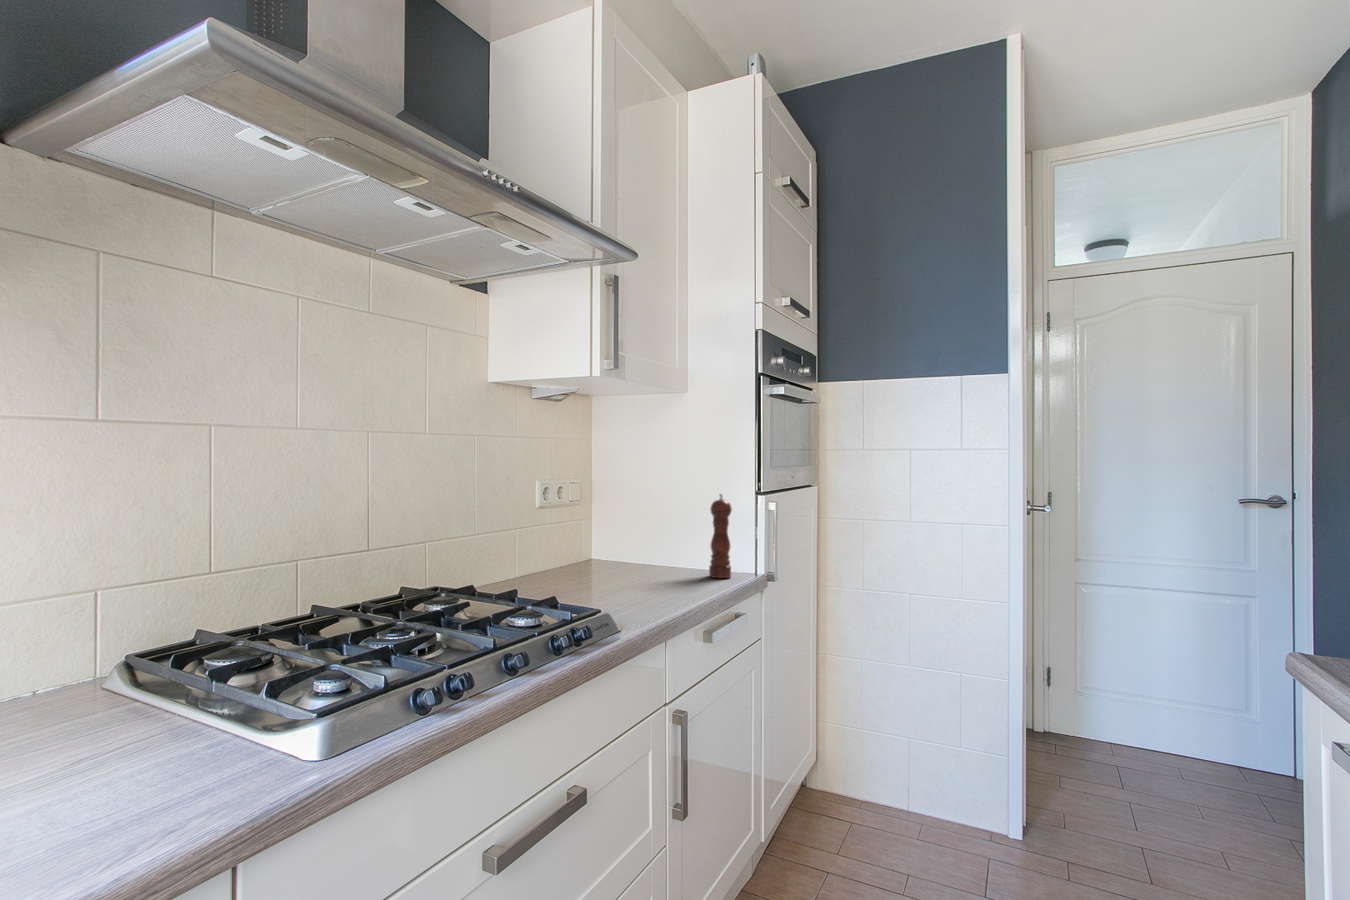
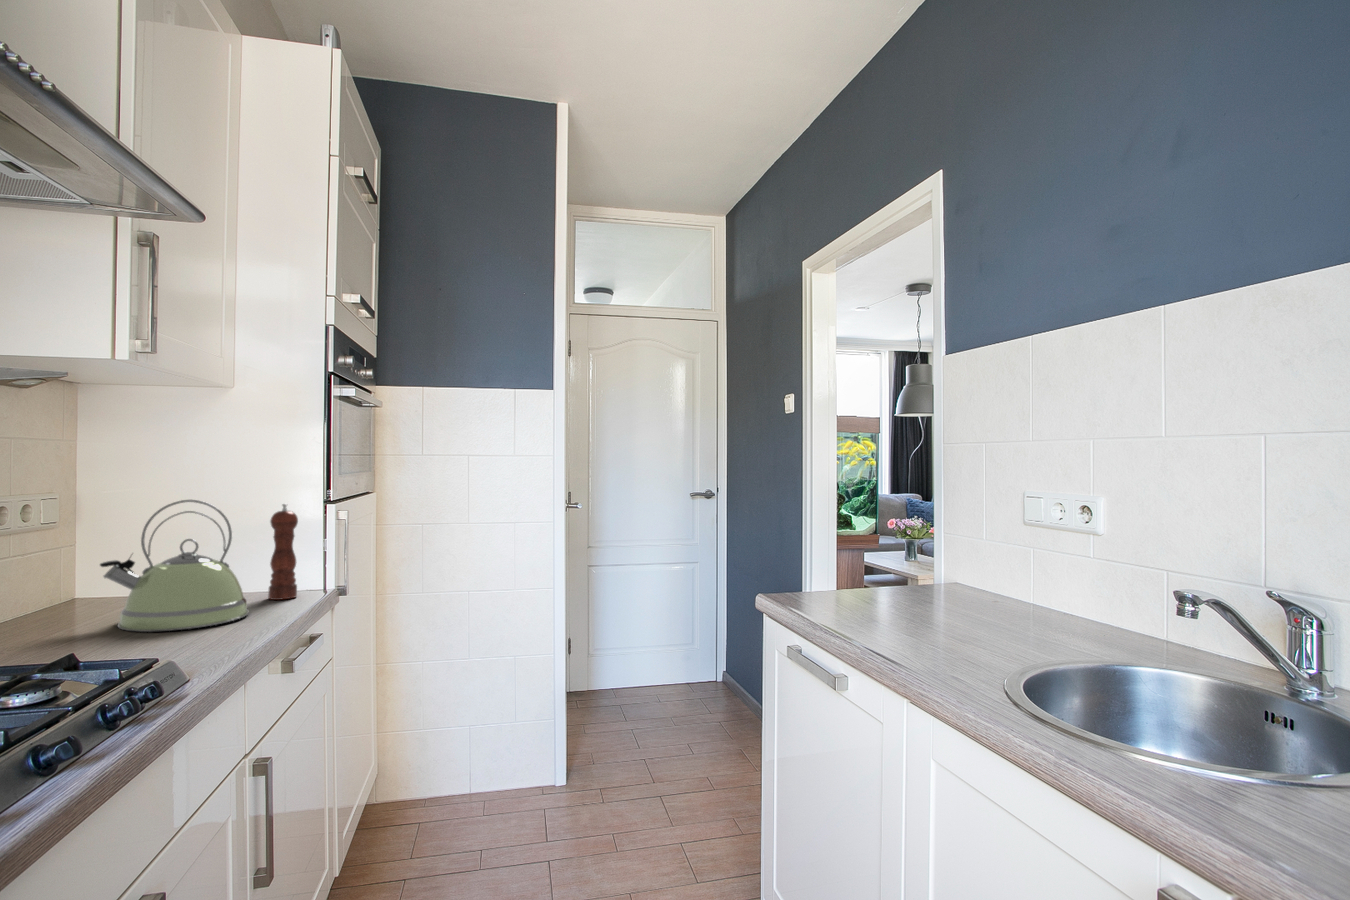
kettle: none [592,487,687,592] -> present [100,500,249,632]

